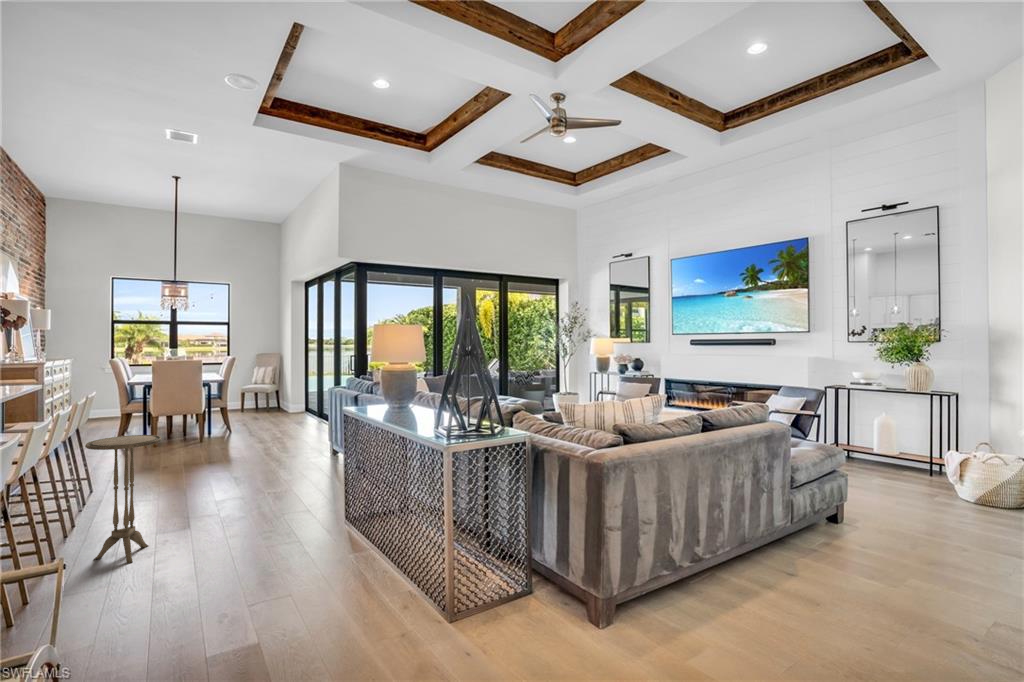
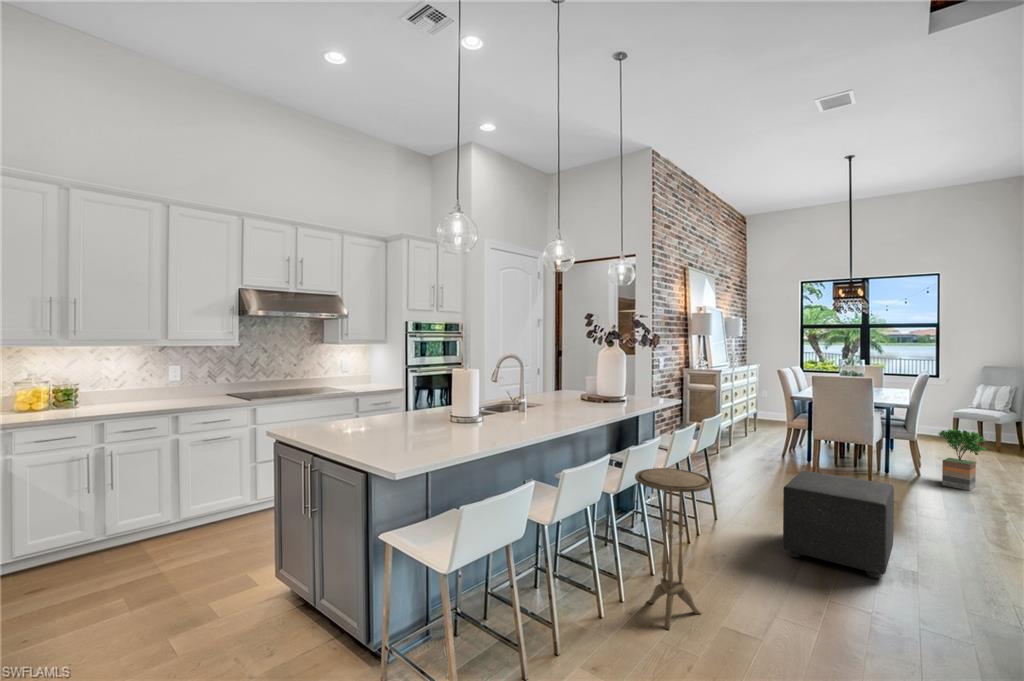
potted tree: none [246,395,275,436] -> present [939,429,986,491]
ottoman: none [179,429,252,497] -> present [783,471,894,578]

